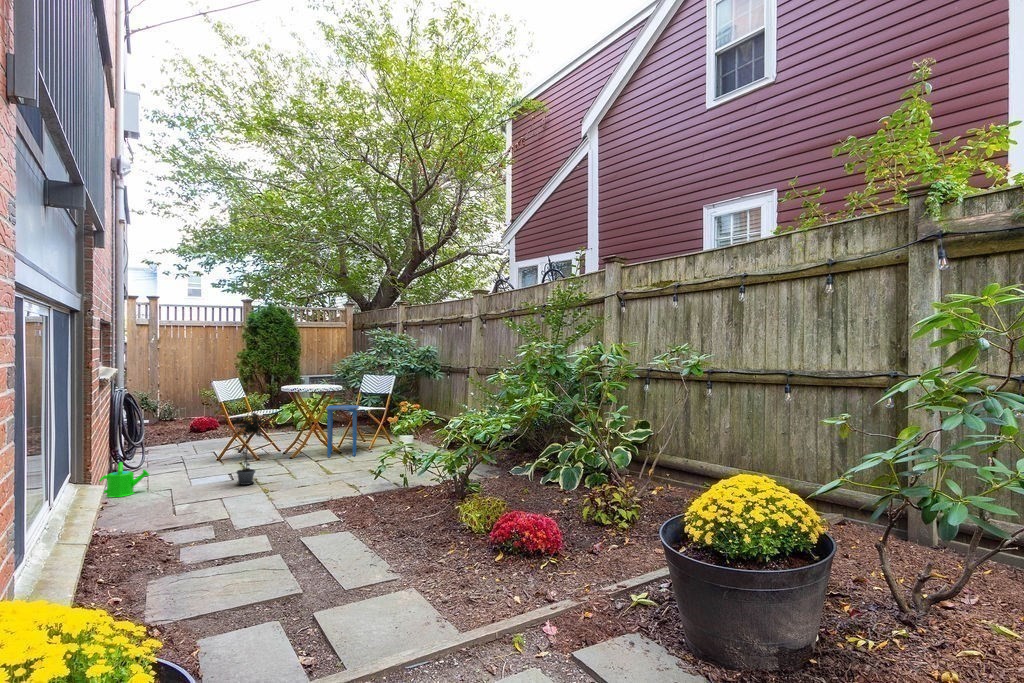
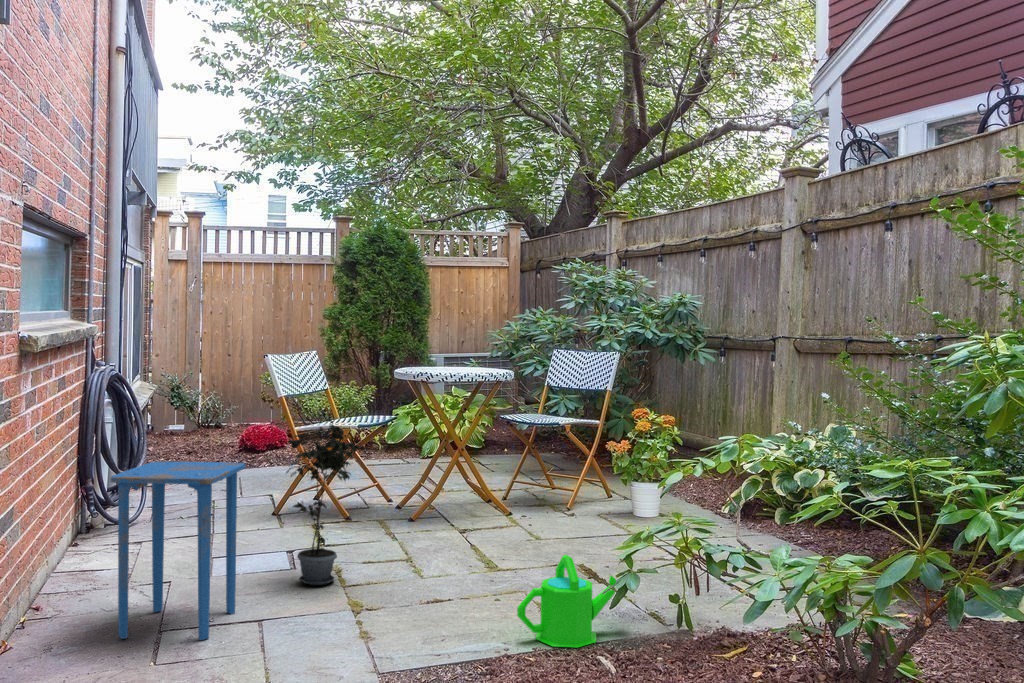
side table: present [326,405,359,457] -> present [111,461,245,640]
watering can: present [99,462,149,498] -> present [517,555,616,648]

